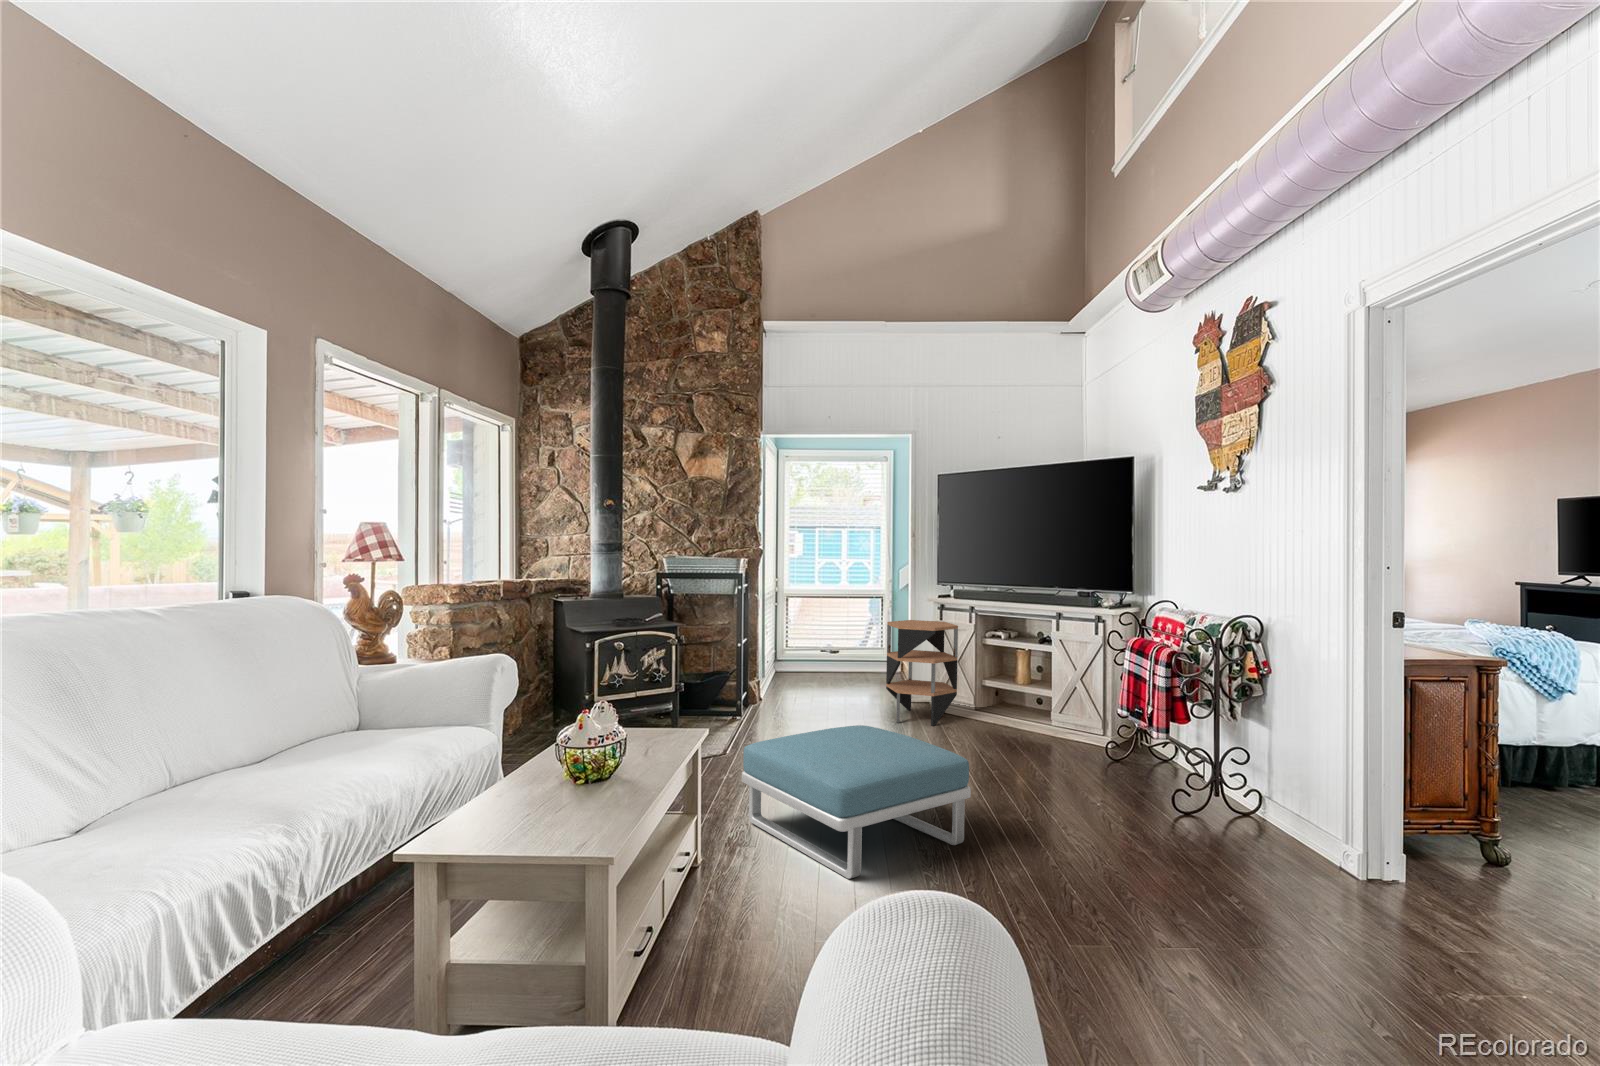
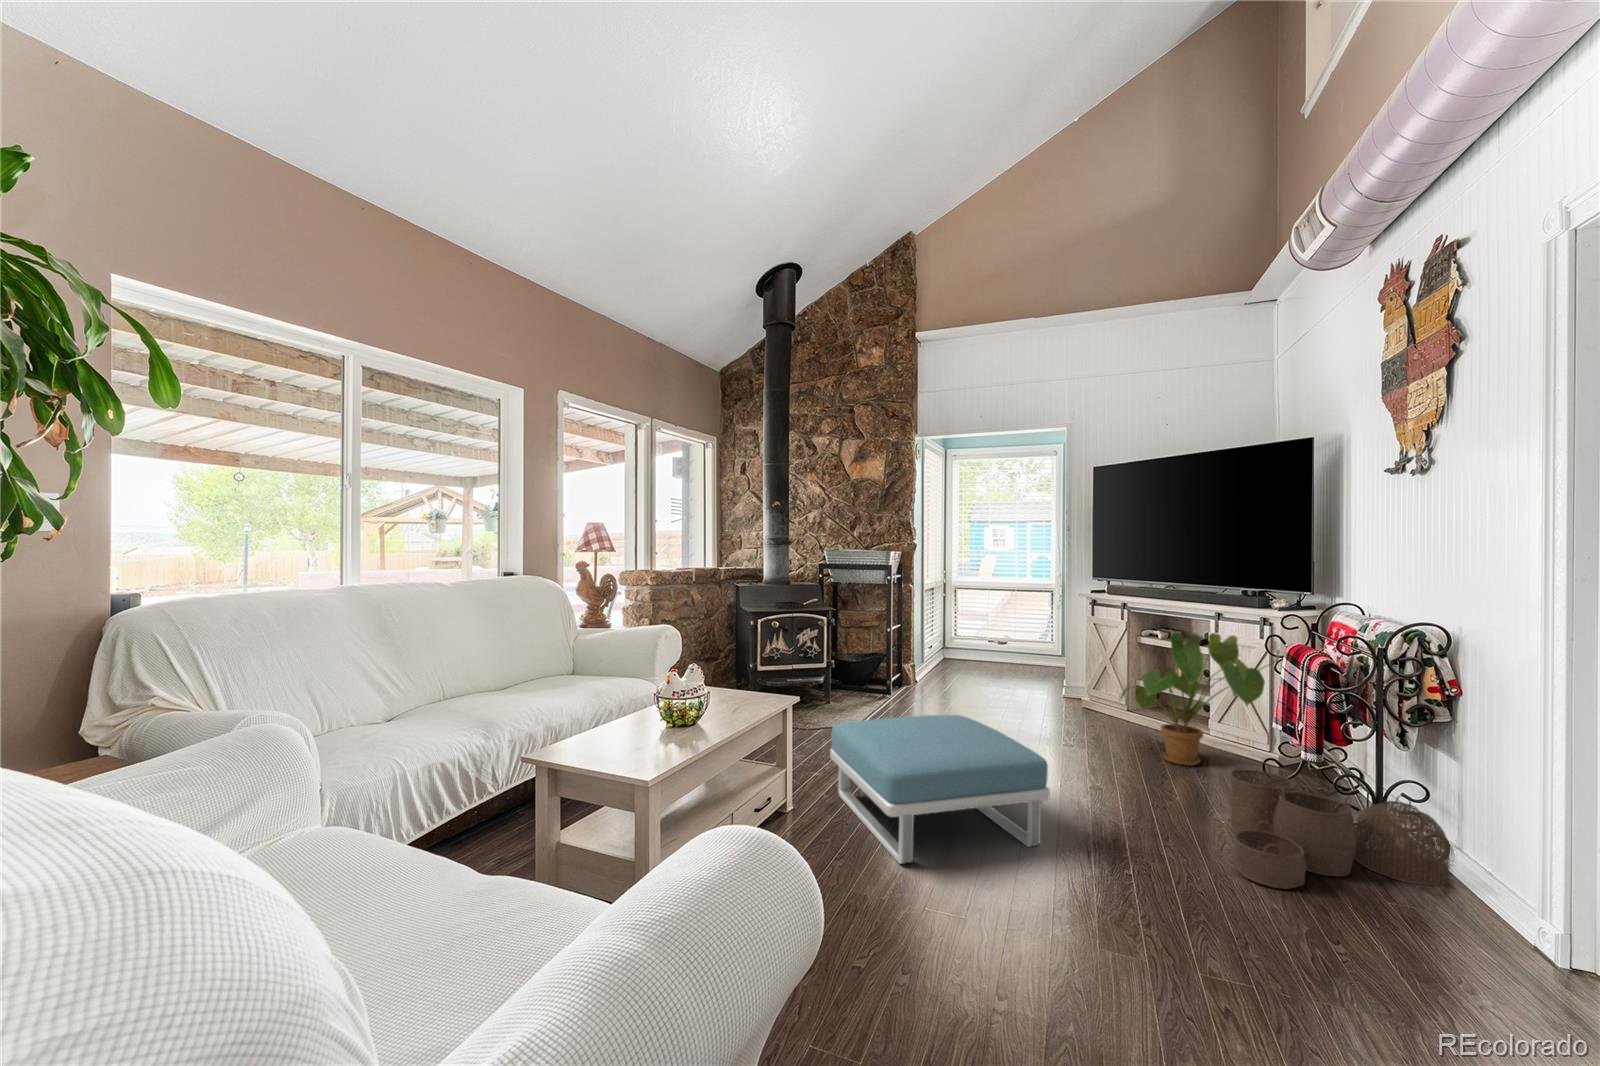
side table: present [886,620,958,726] -> none [1032,615,1107,723]
house plant: none [984,632,1127,756] -> present [1120,633,1280,766]
woven basket: none [1104,744,1268,849] -> present [1230,762,1451,889]

